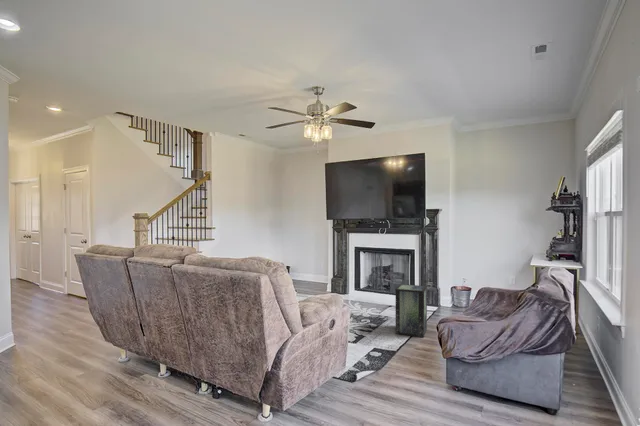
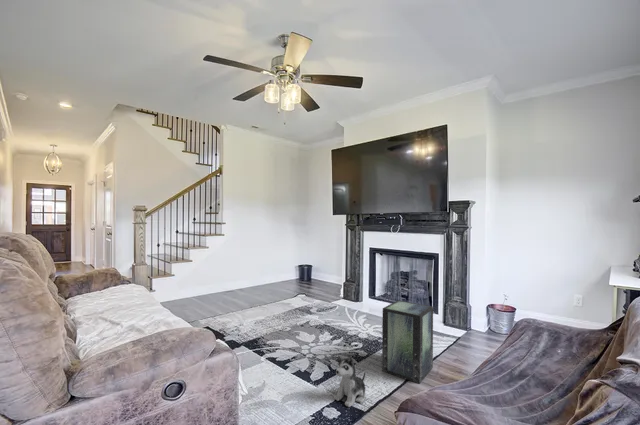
plush toy: none [376,319,396,352] -> present [334,355,366,407]

